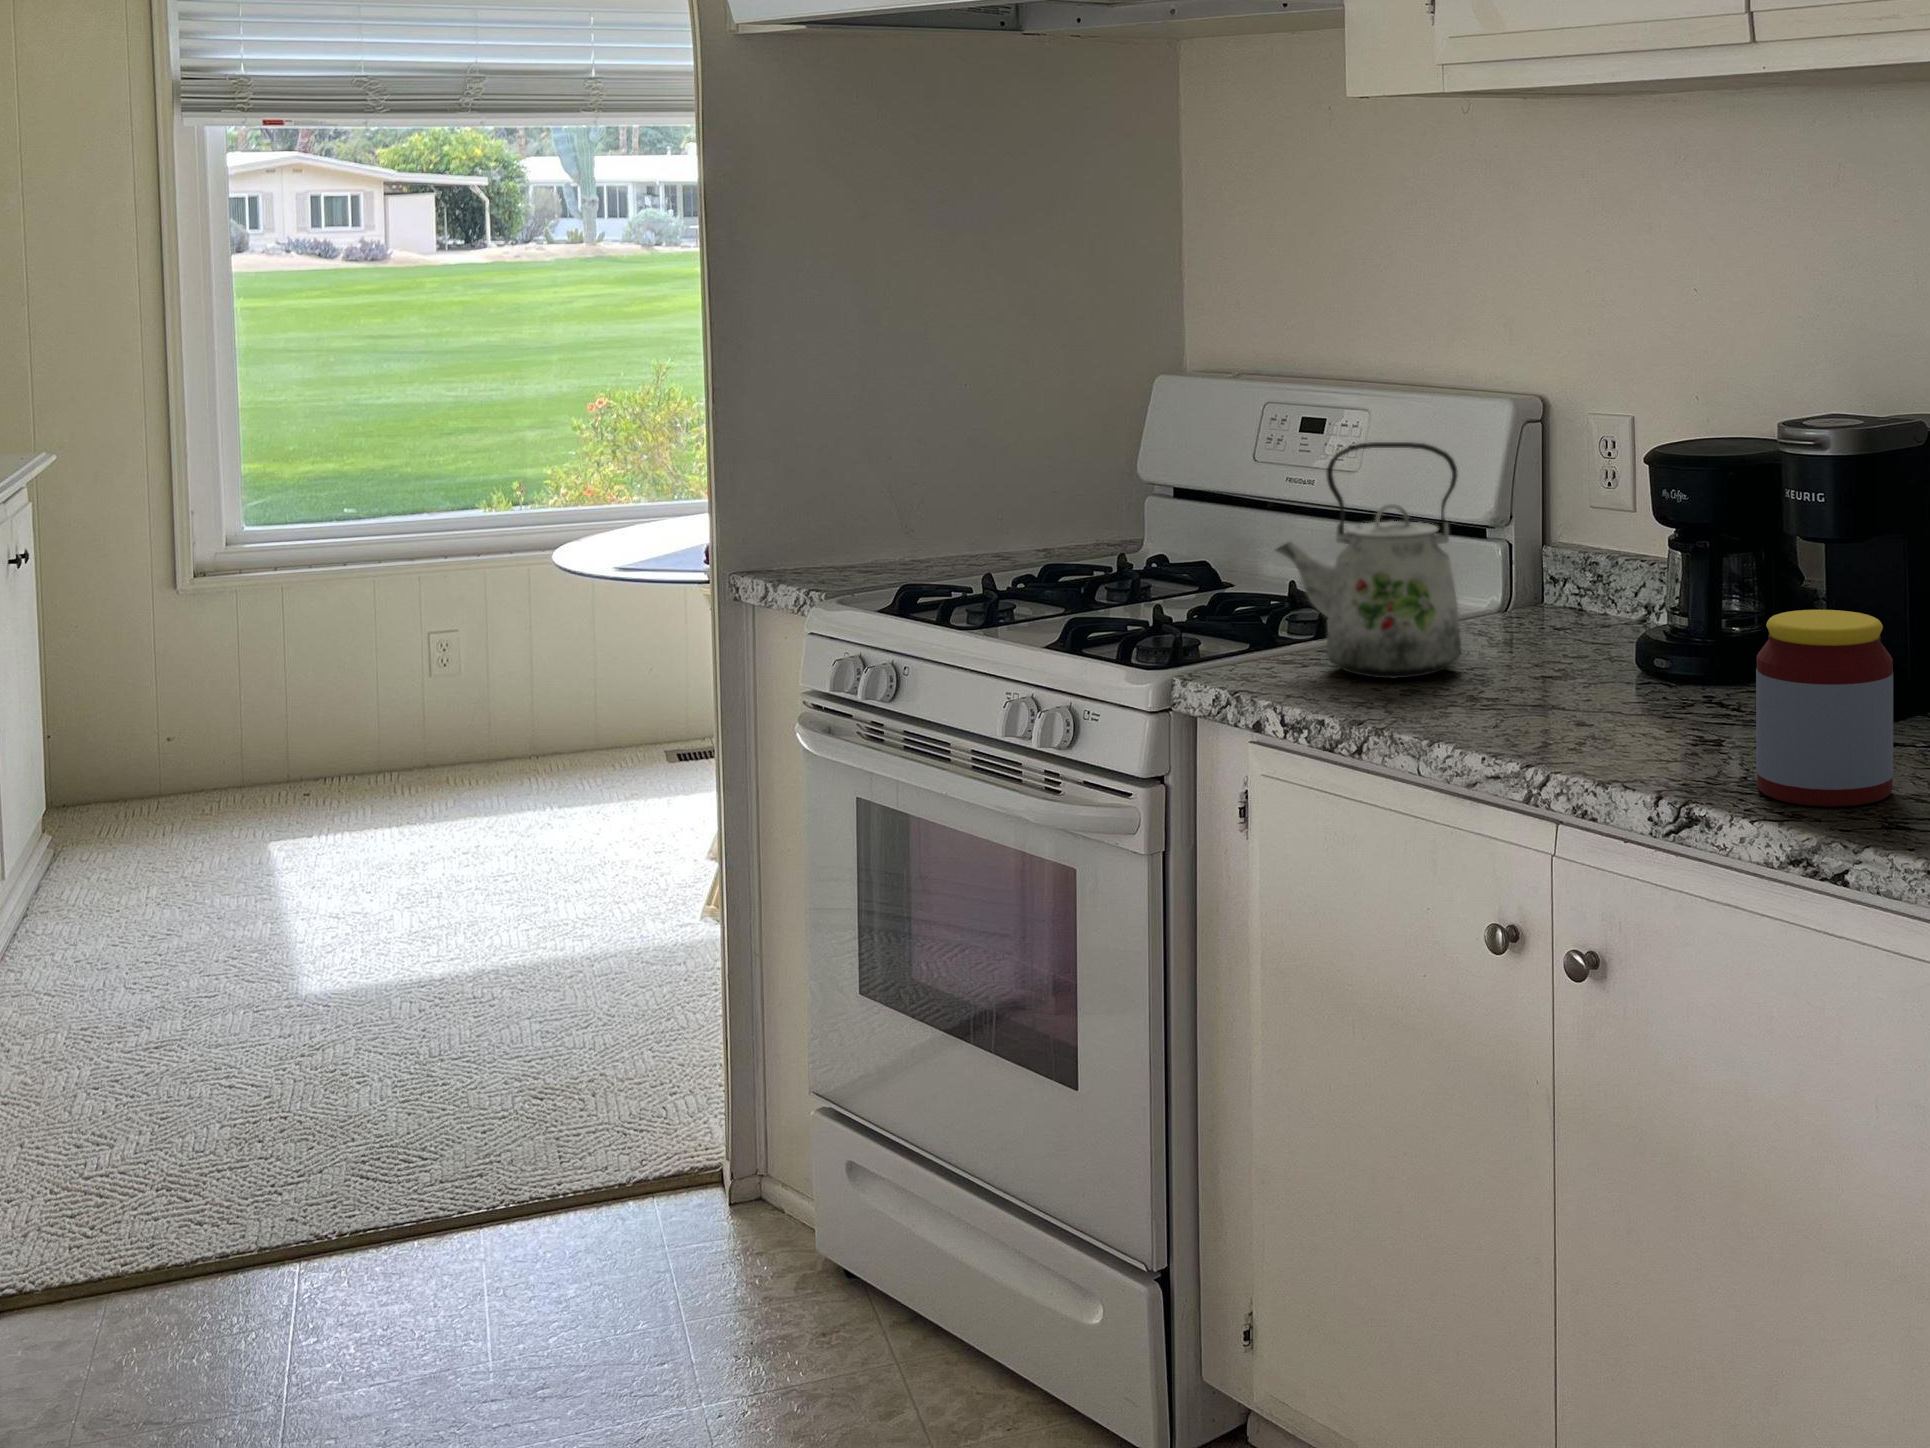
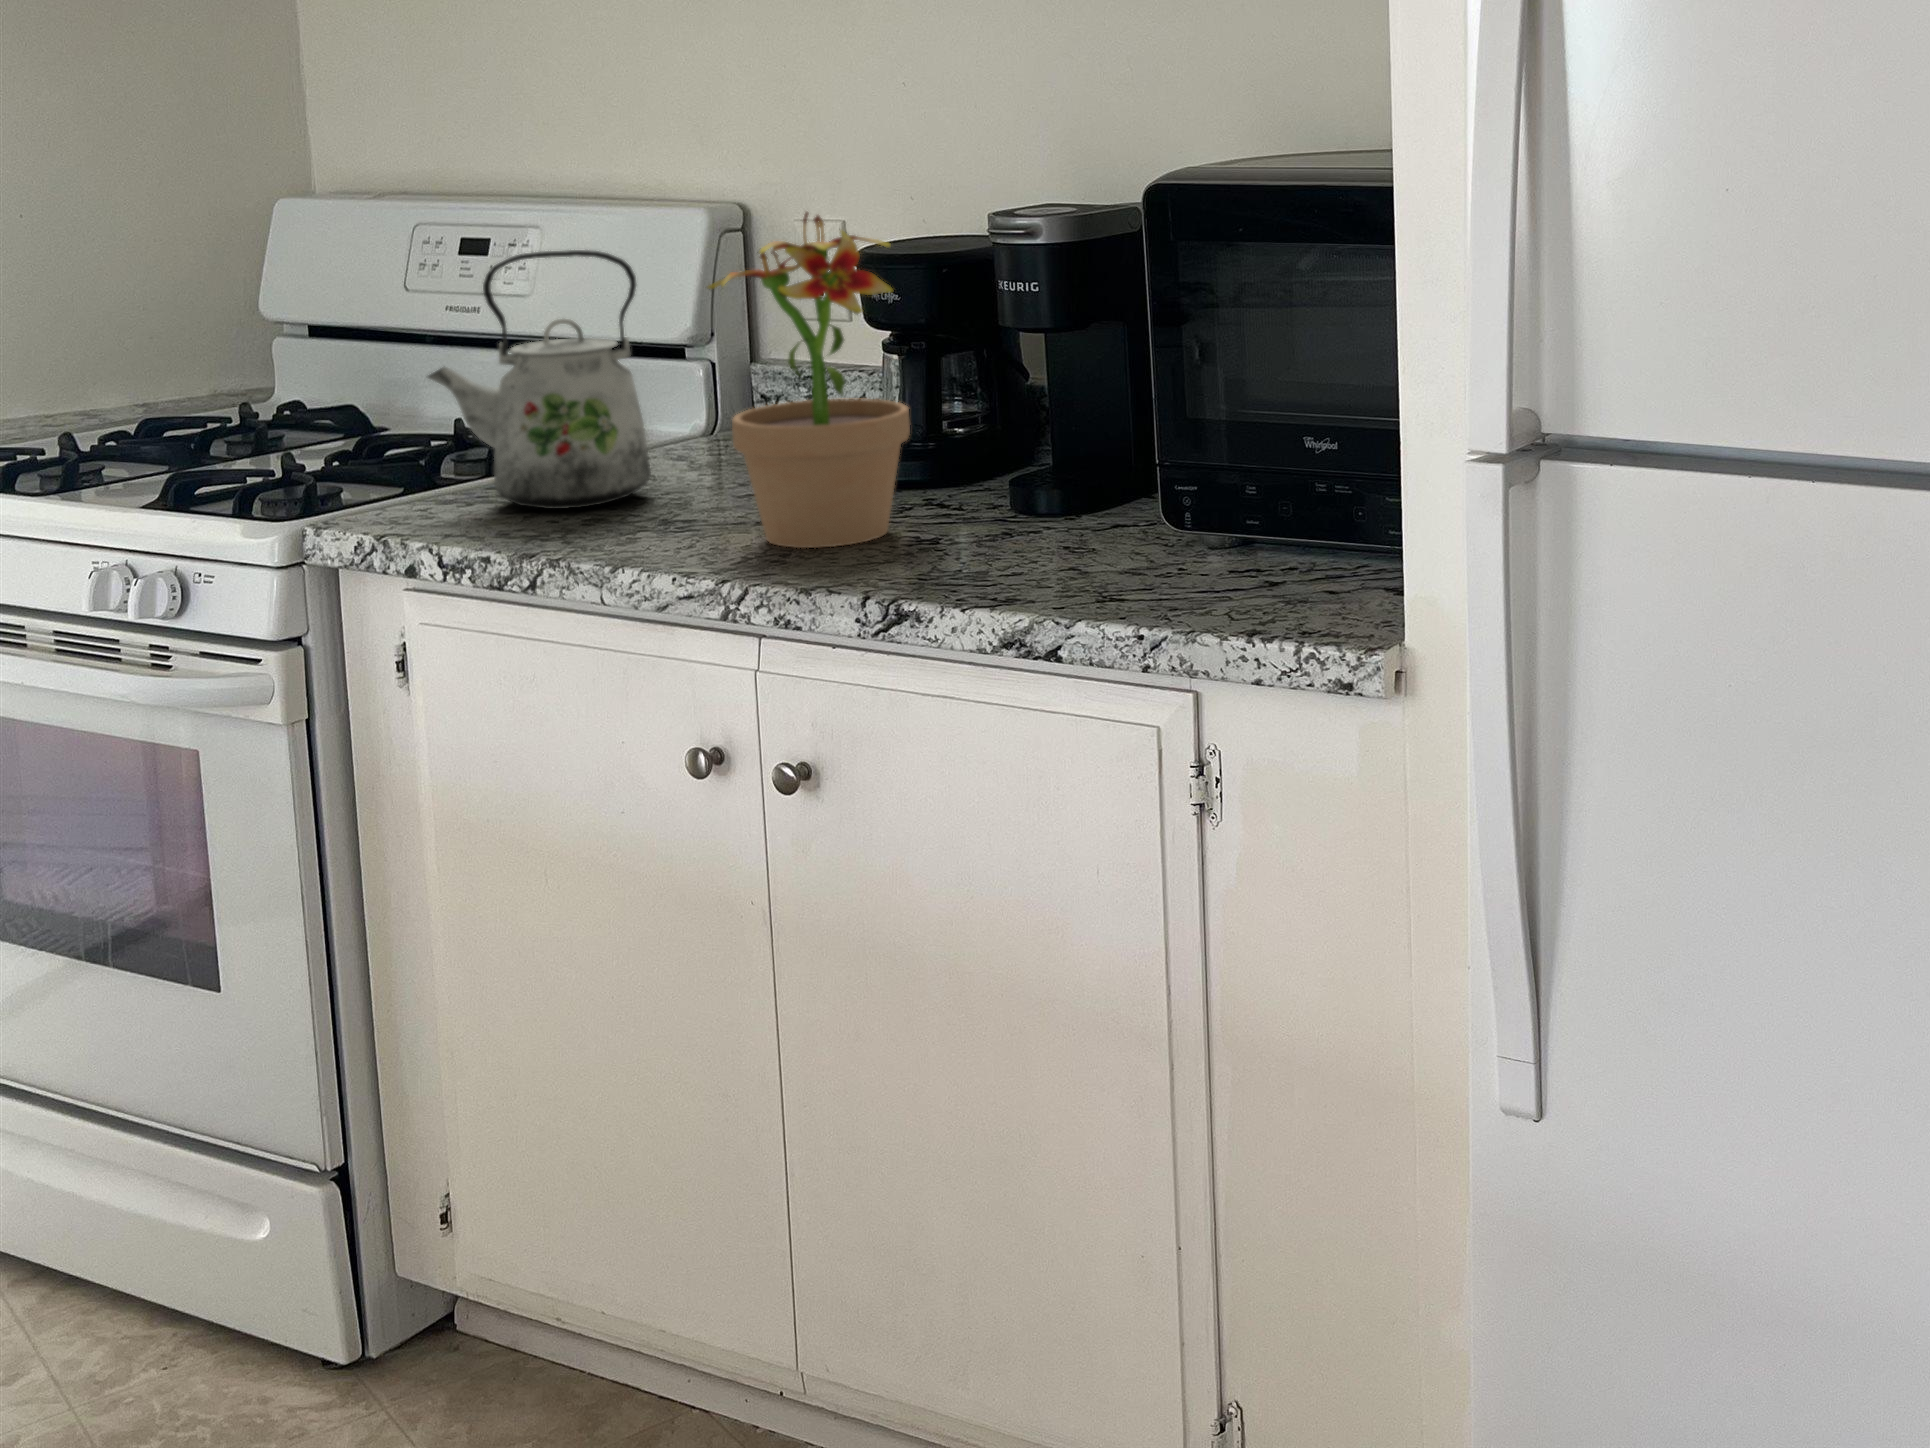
potted plant: none [1522,420,1702,741] -> present [708,212,910,548]
jar: present [1756,610,1893,807] -> none [961,392,1106,589]

